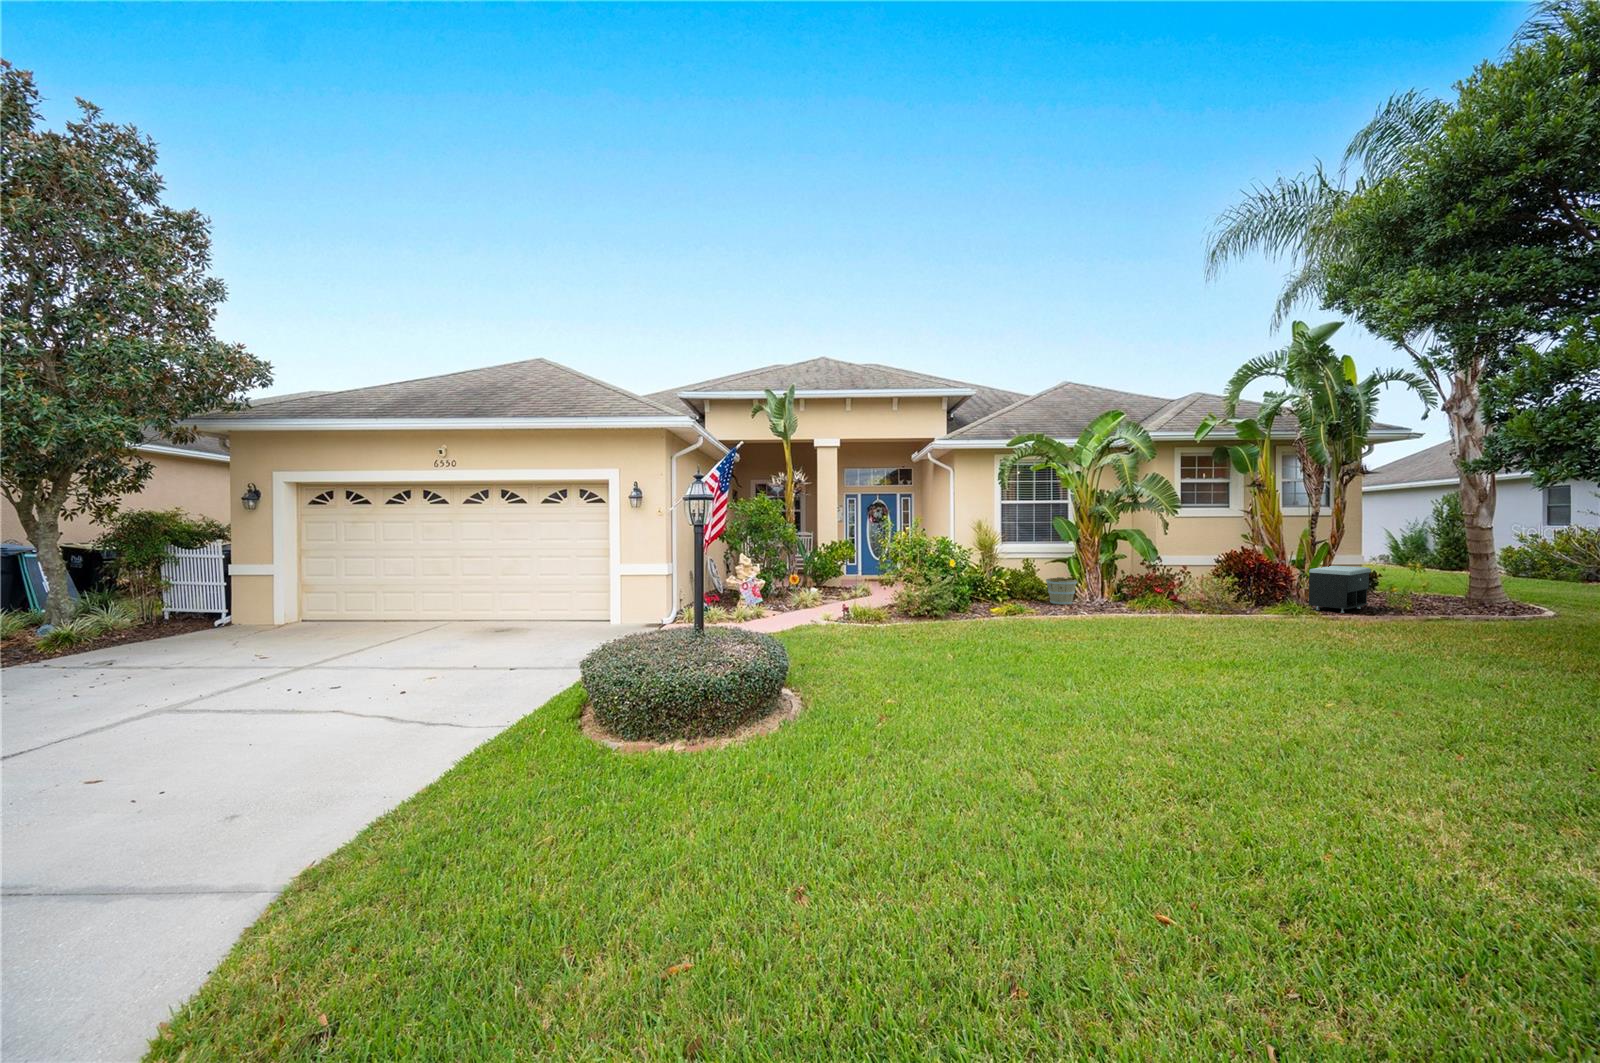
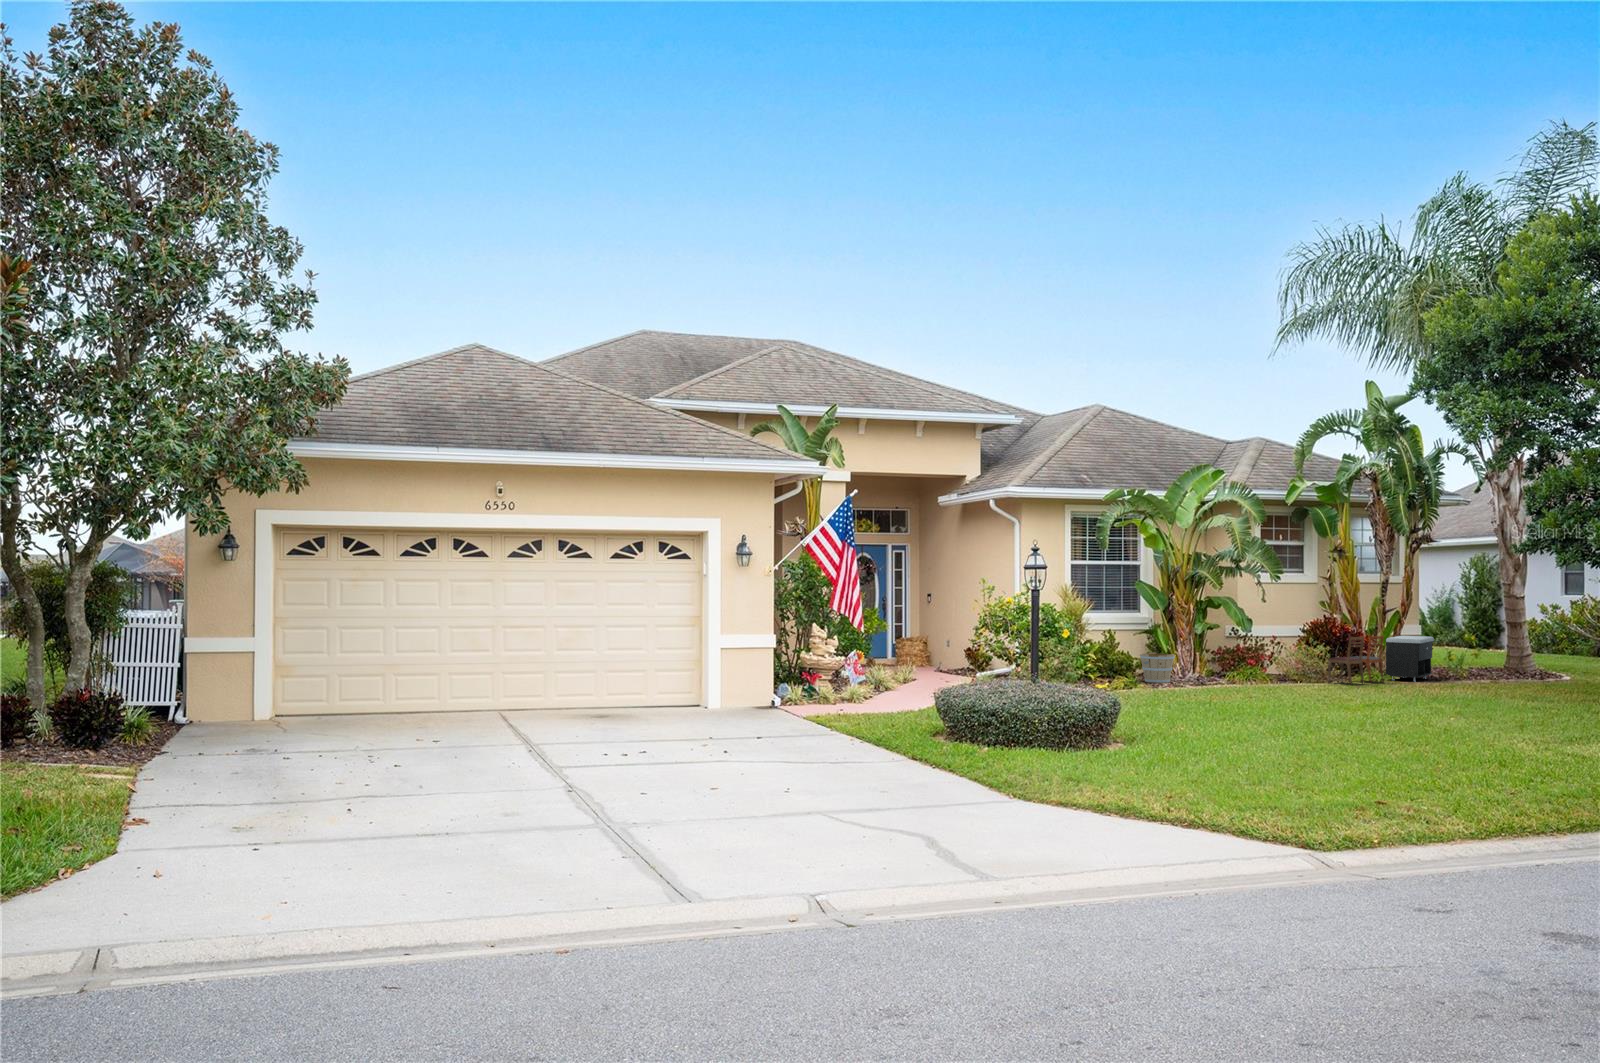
chair: none [1237,567,1304,615] -> present [1328,636,1384,684]

